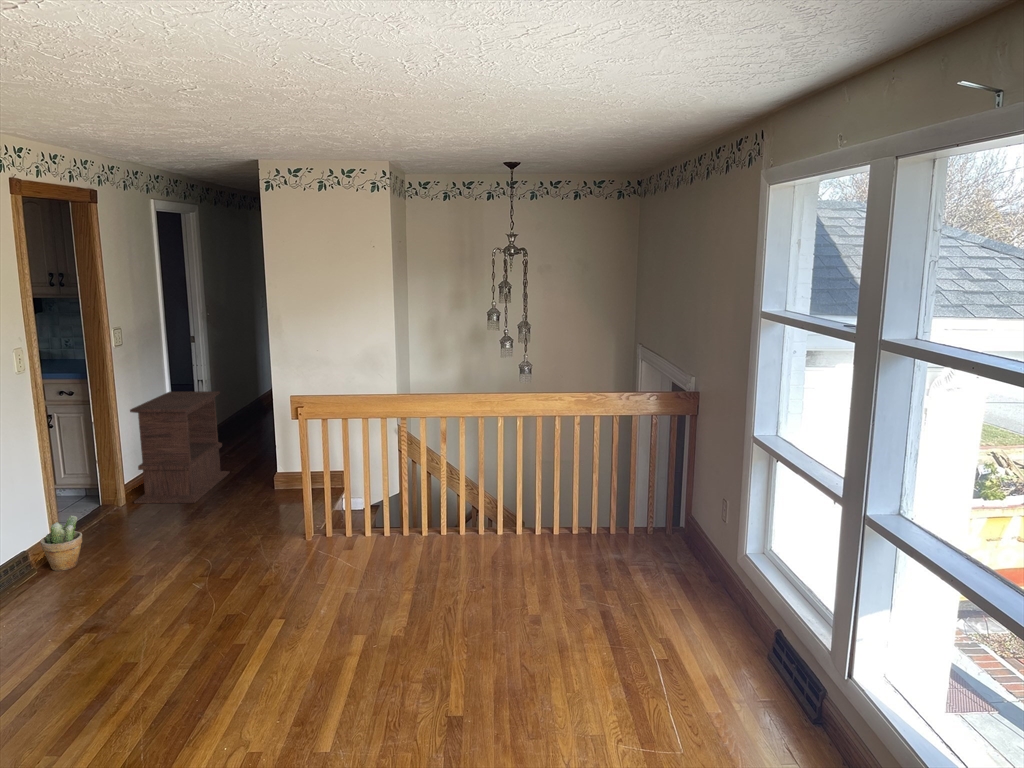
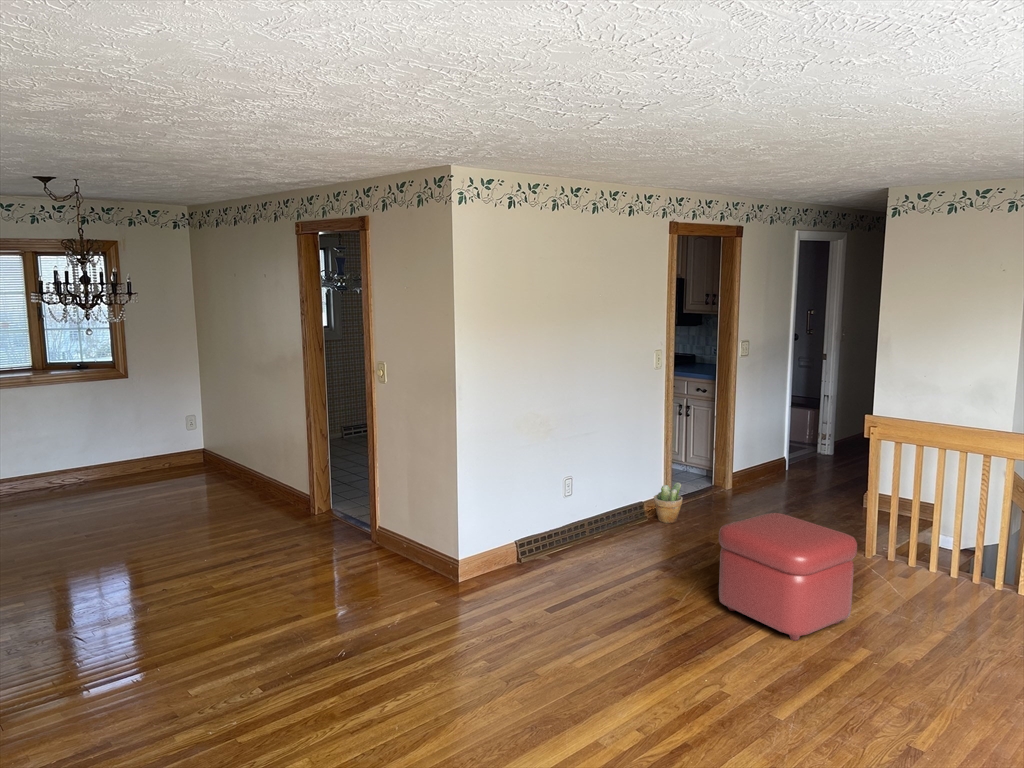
side table: present [130,391,230,503] -> none [738,401,830,500]
ottoman: none [179,522,331,656] -> present [719,513,857,641]

